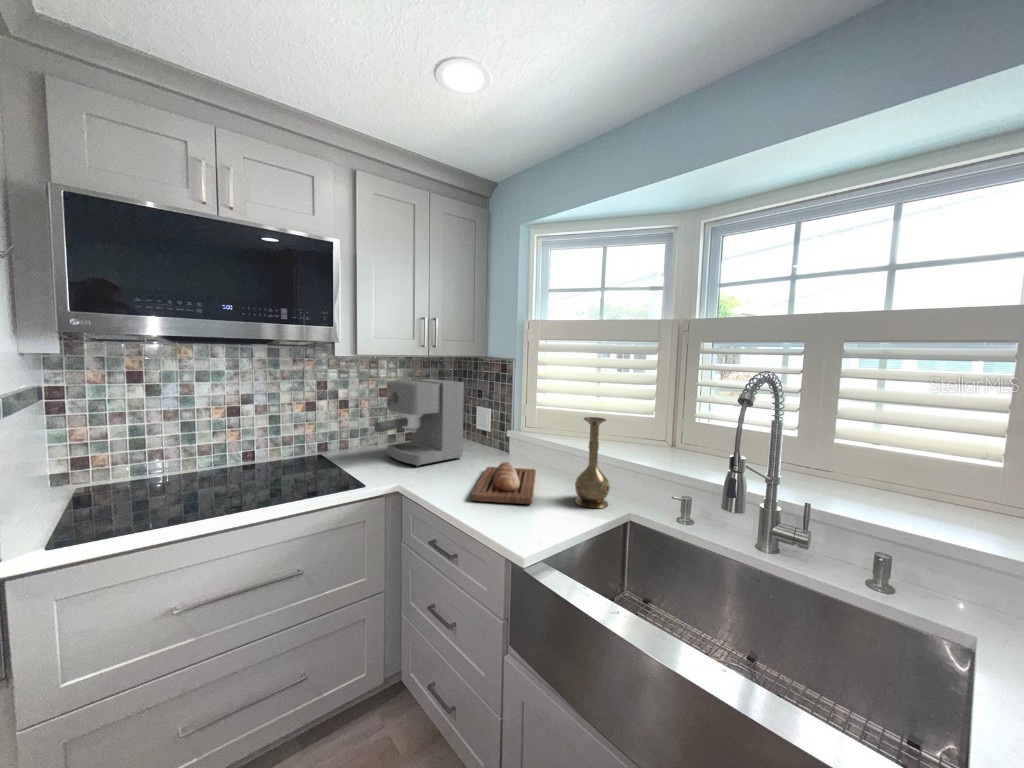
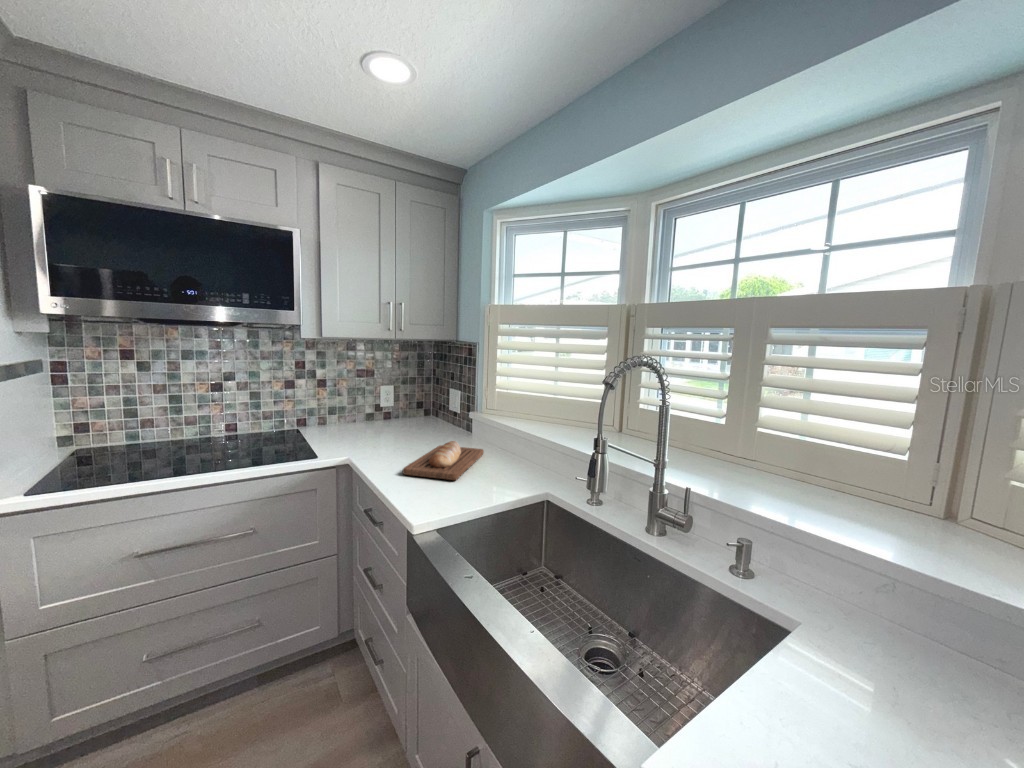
coffee maker: present [374,379,464,467] -> none [337,362,426,443]
vase: present [575,417,610,508] -> none [501,400,534,487]

